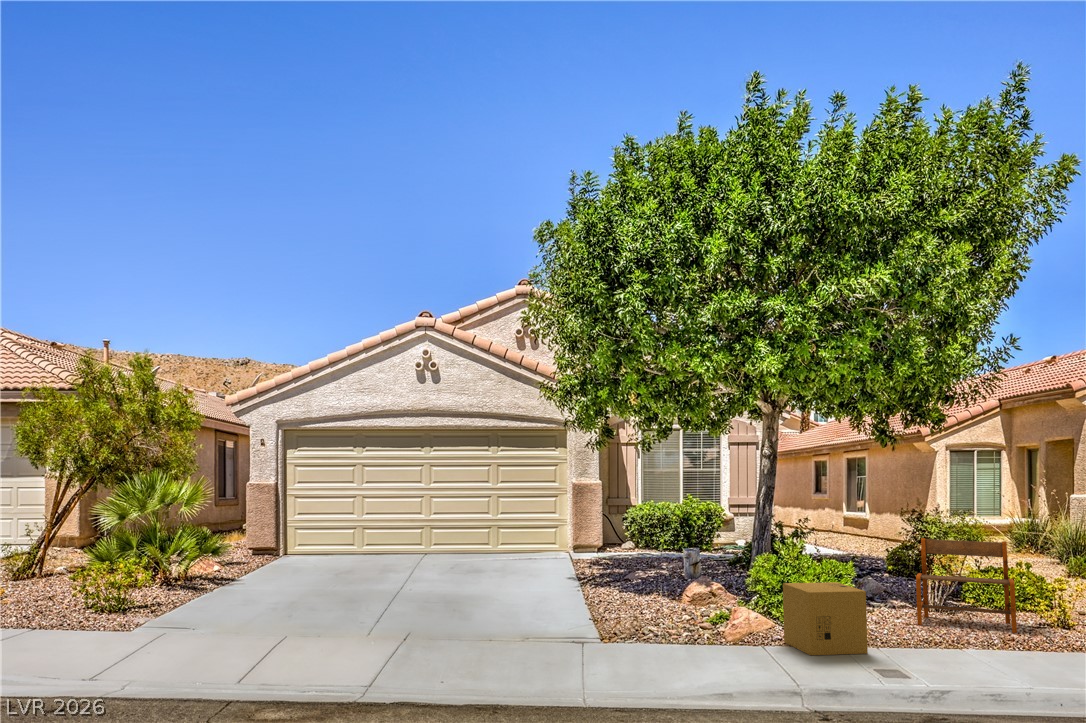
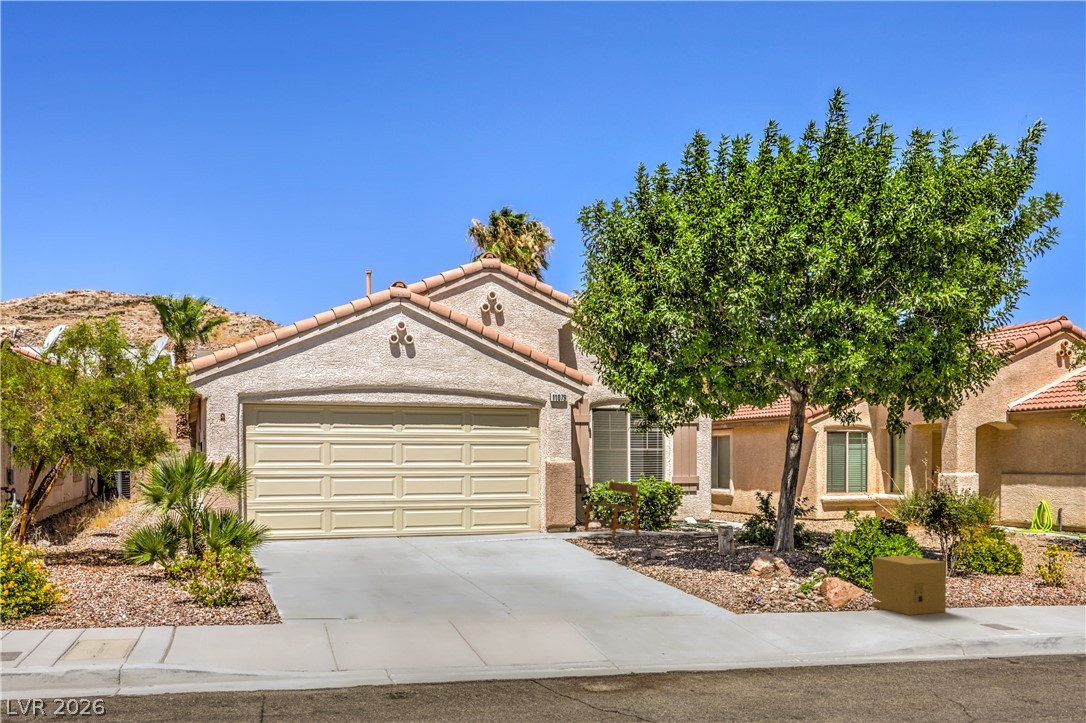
bench: present [916,538,1017,633] -> present [585,481,639,536]

